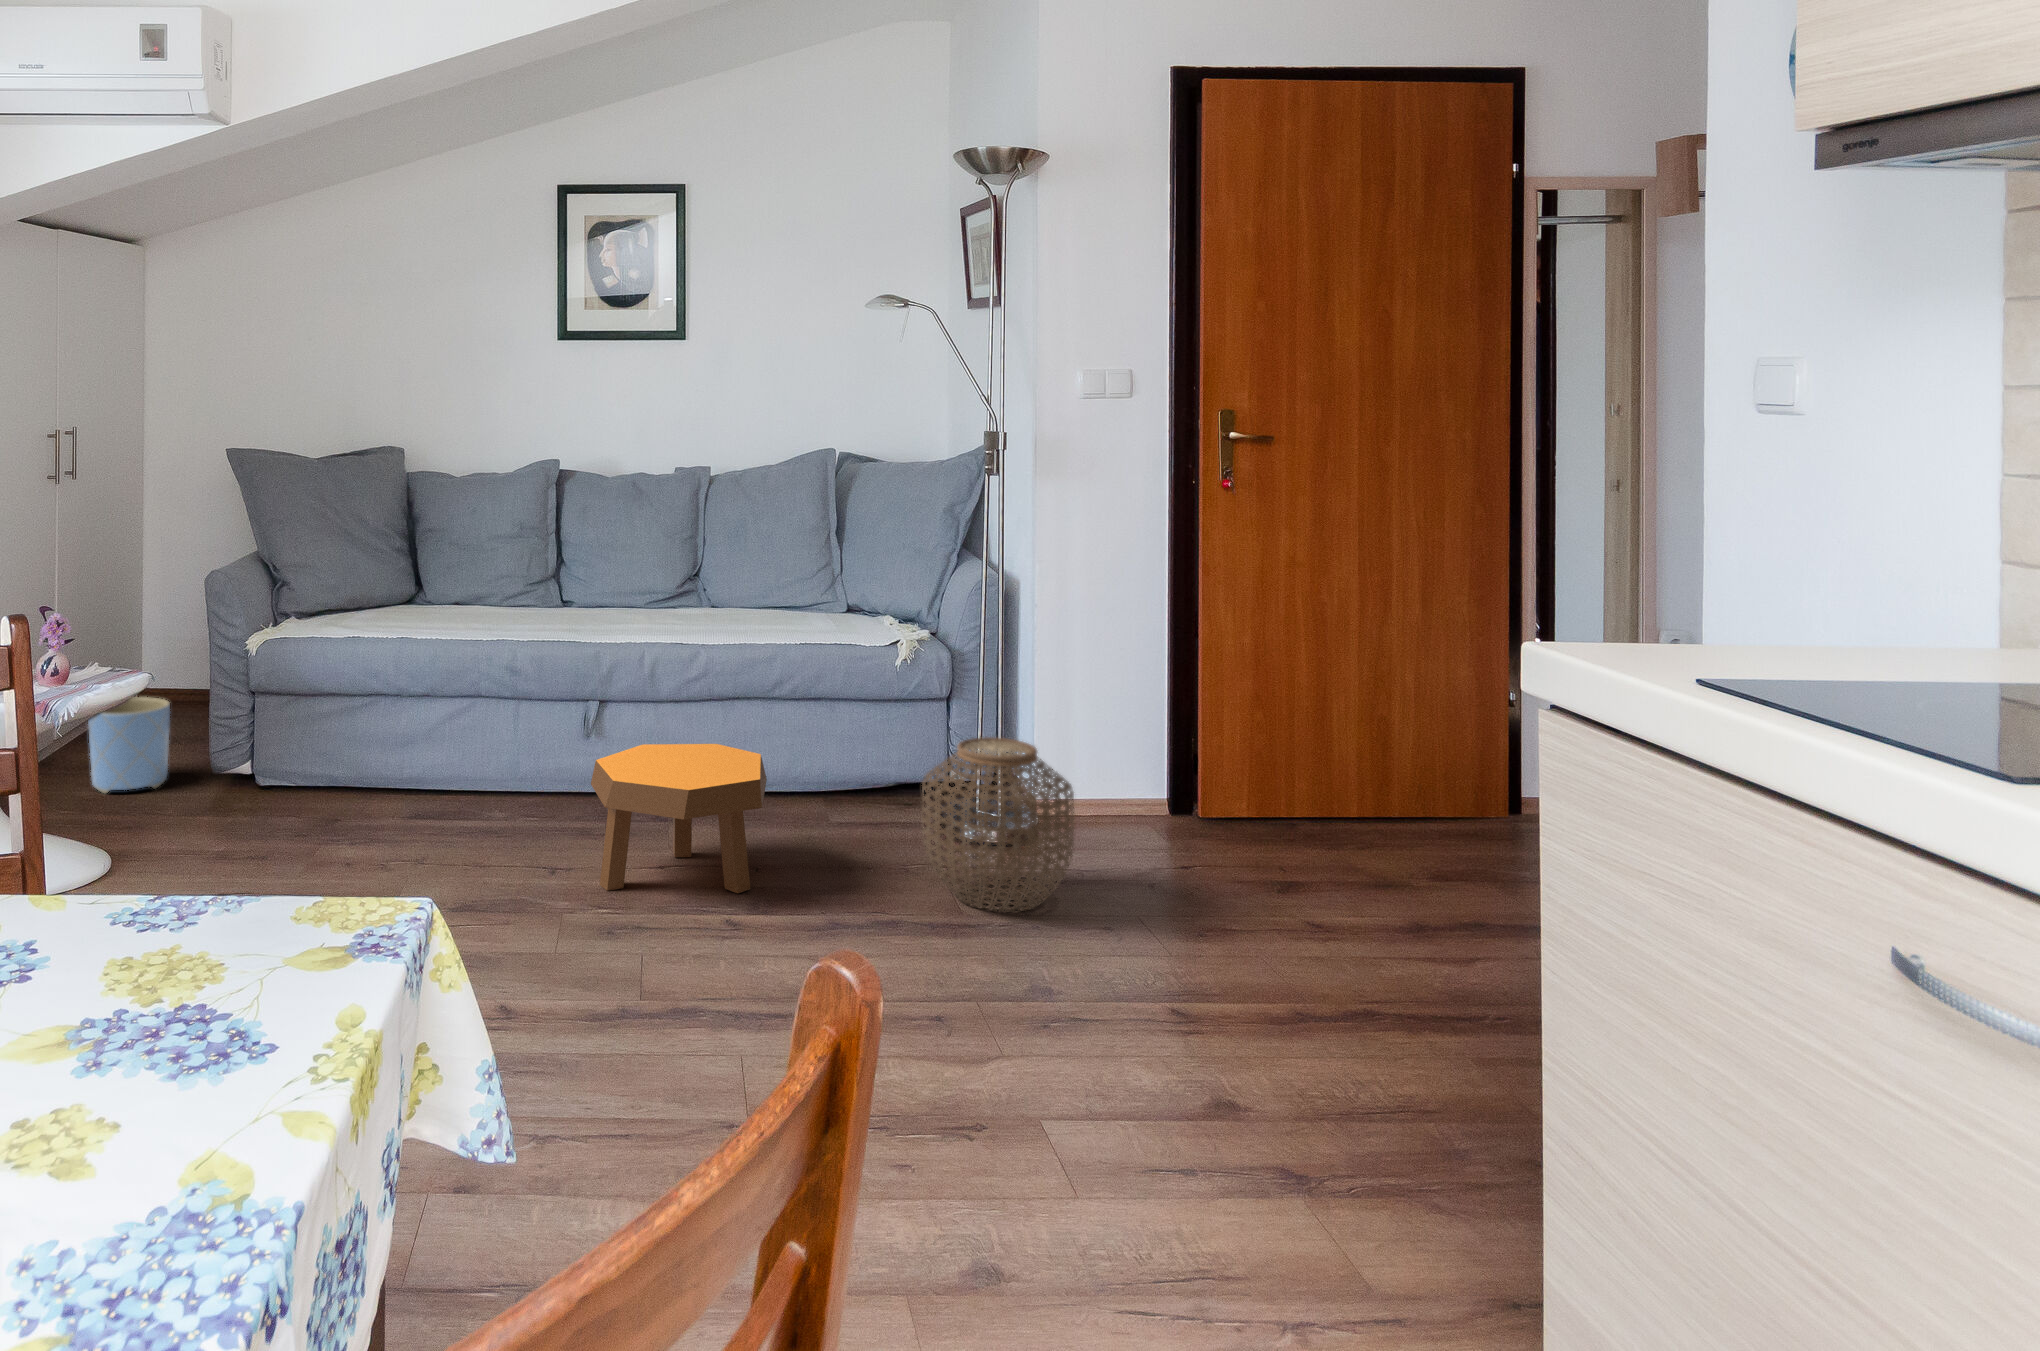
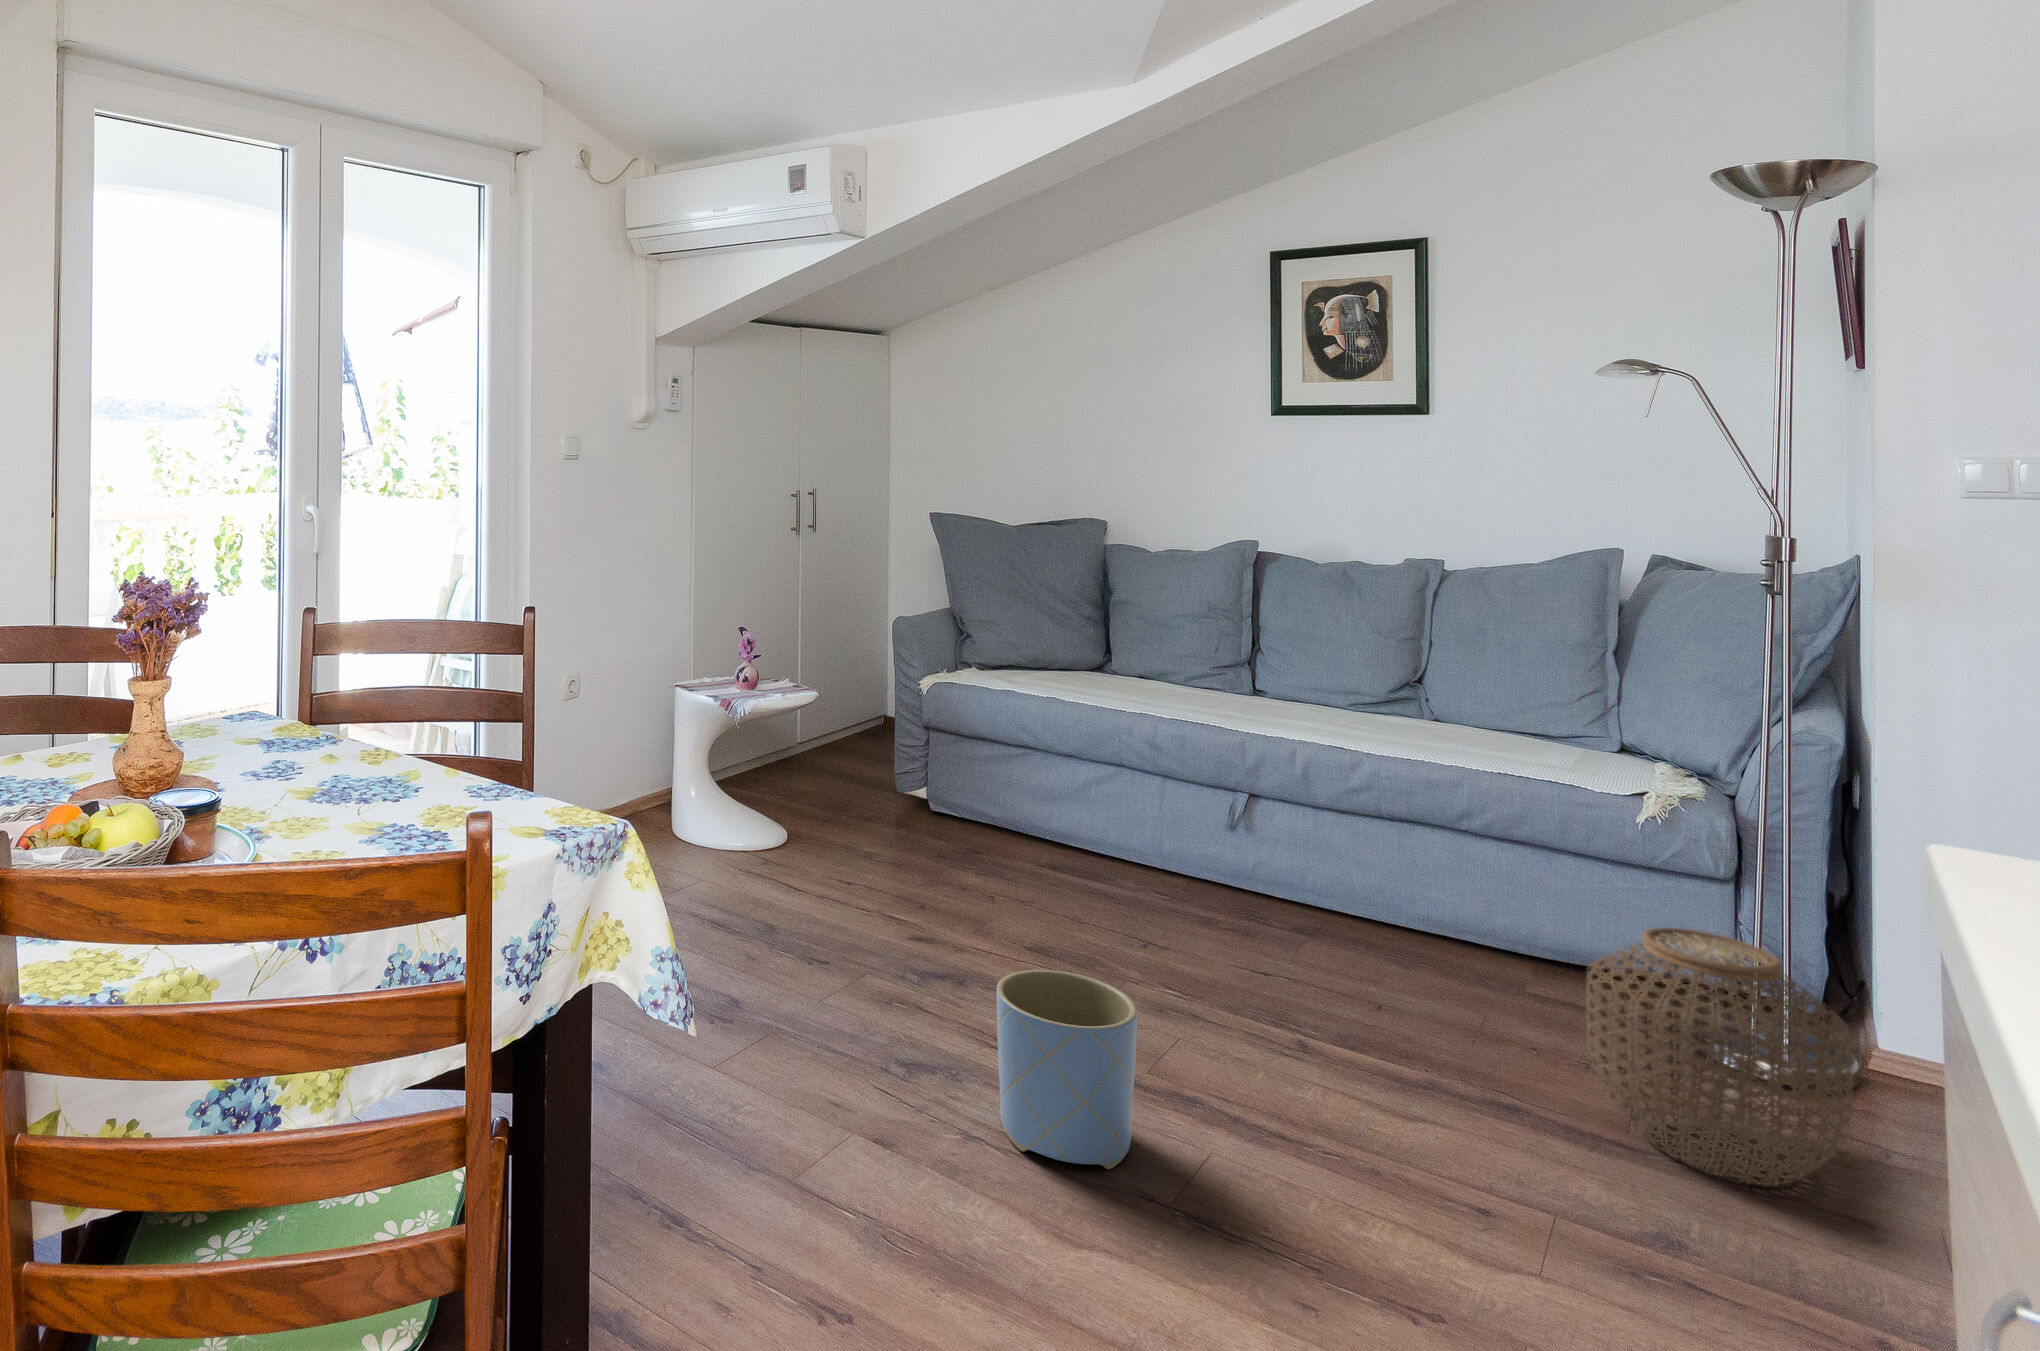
planter: present [88,697,170,793] -> present [997,970,1137,1169]
footstool: present [591,744,767,893] -> none [1168,844,1392,1033]

